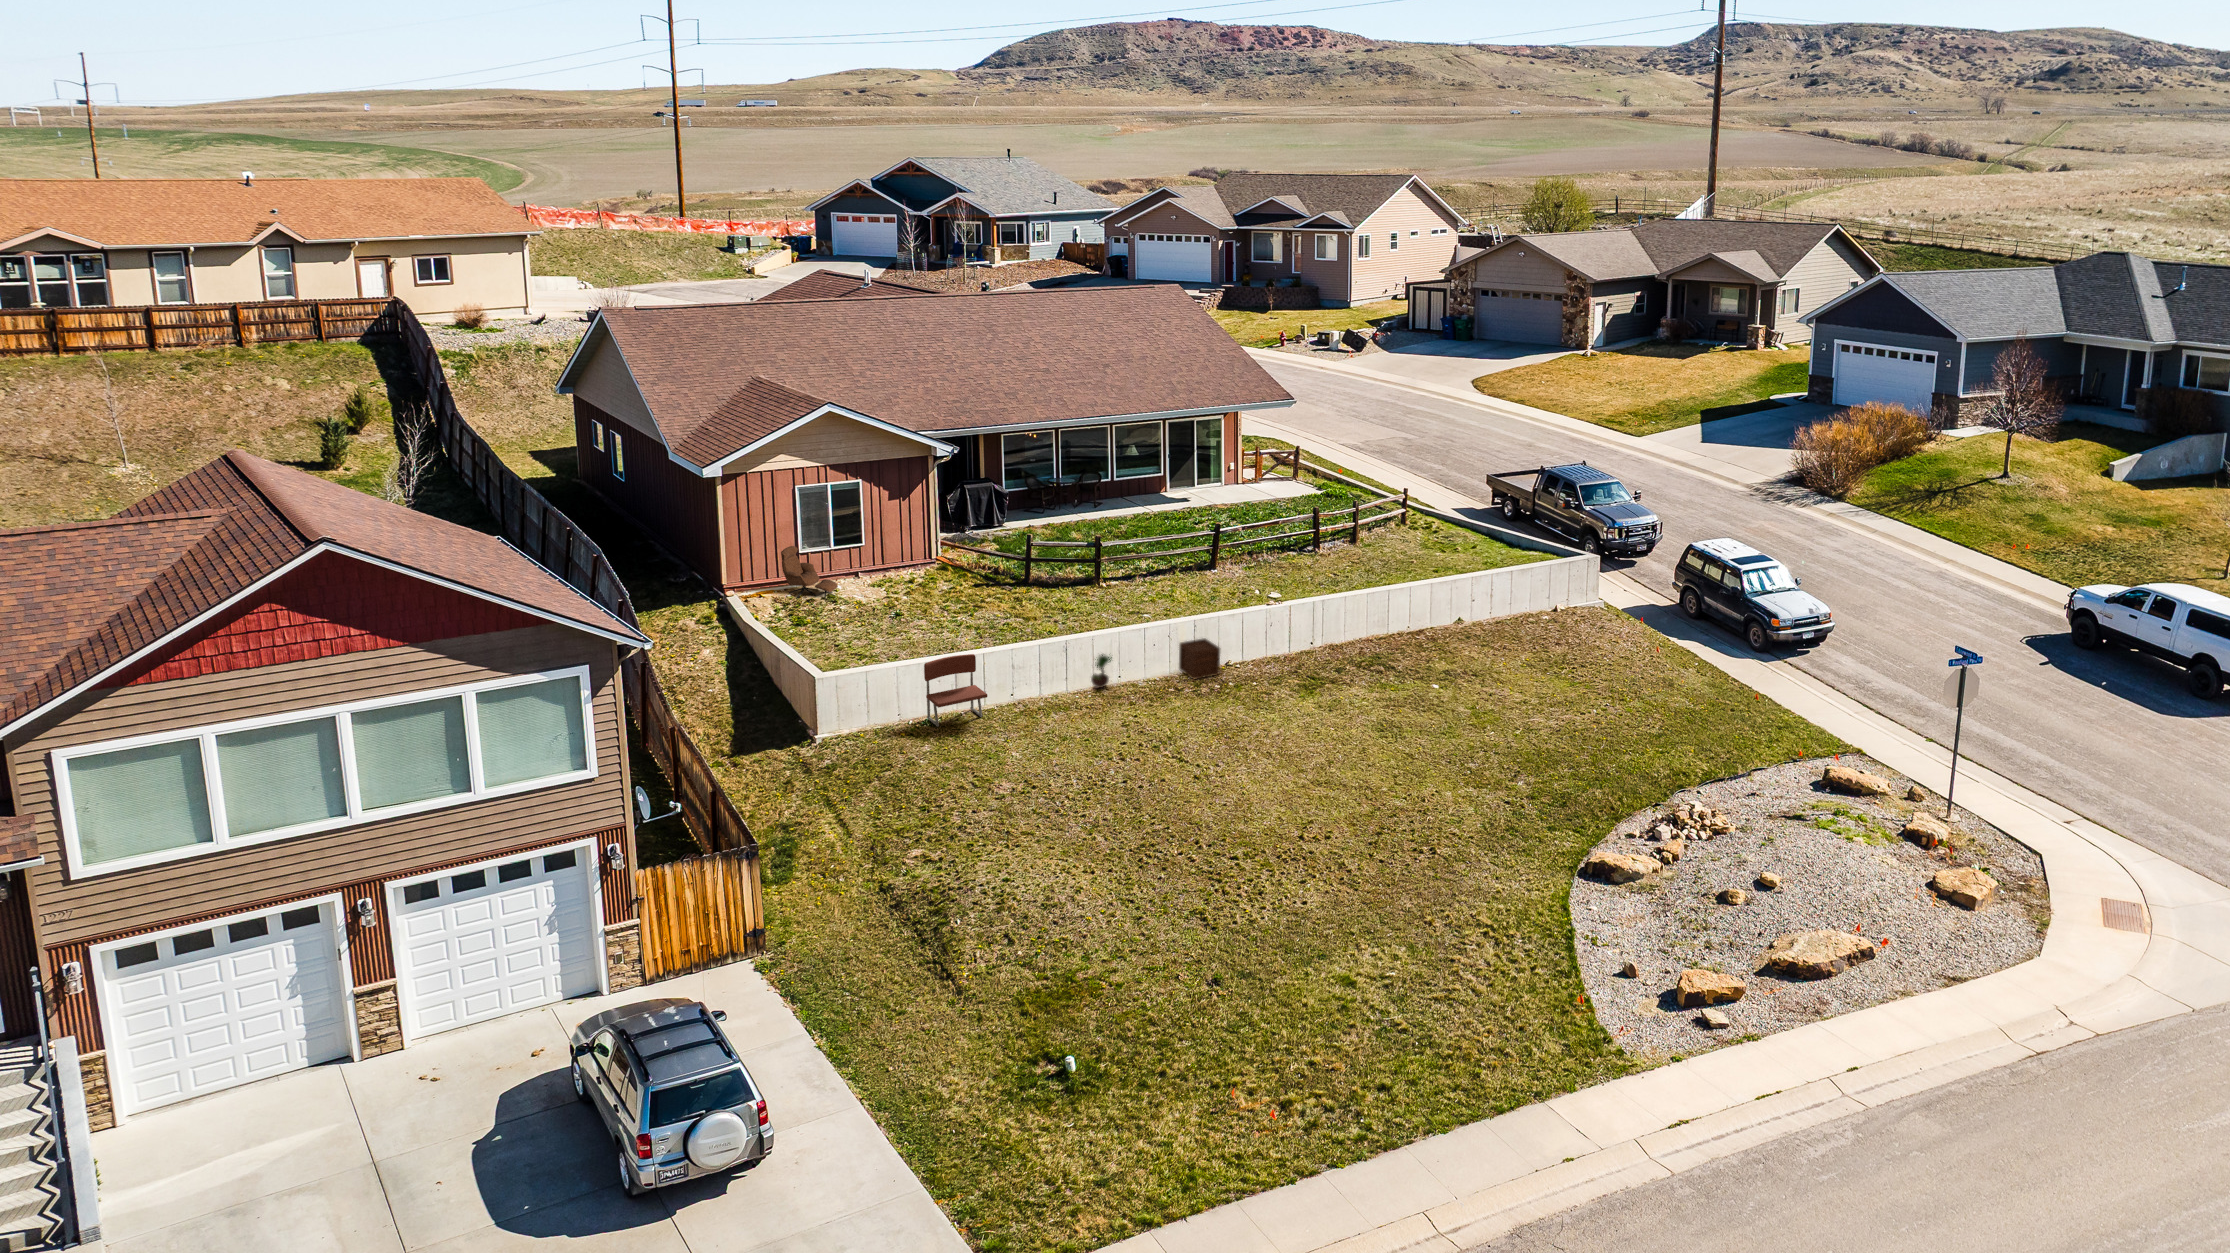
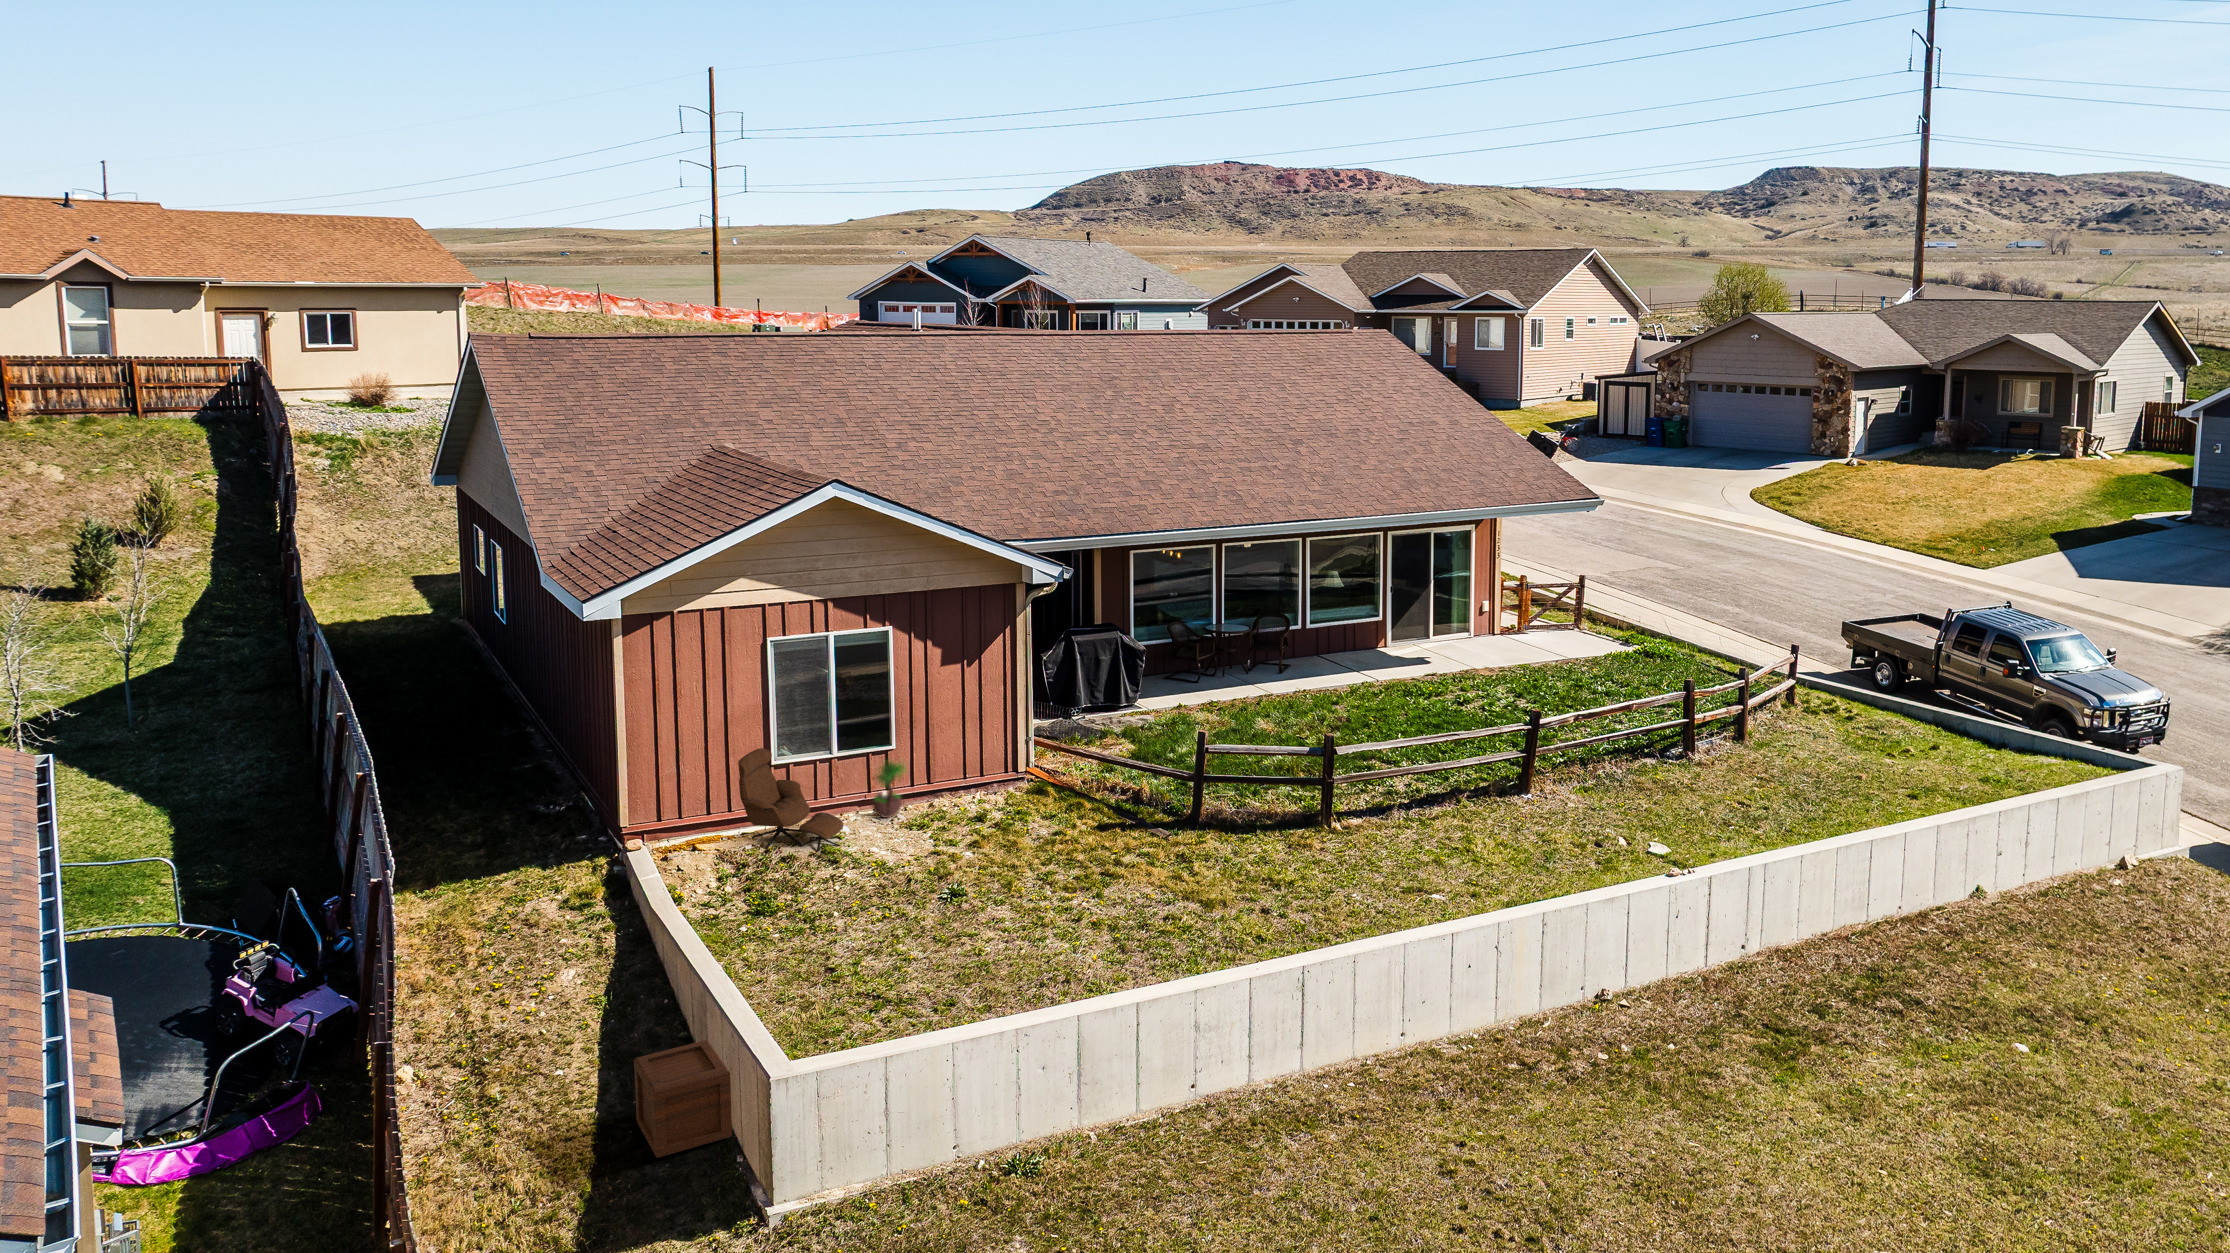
wooden crate: present [1179,638,1220,679] -> present [634,1040,732,1158]
bench: present [924,654,987,727] -> none [1016,1012,1153,1186]
potted tree: present [1091,654,1112,688] -> present [872,759,907,818]

